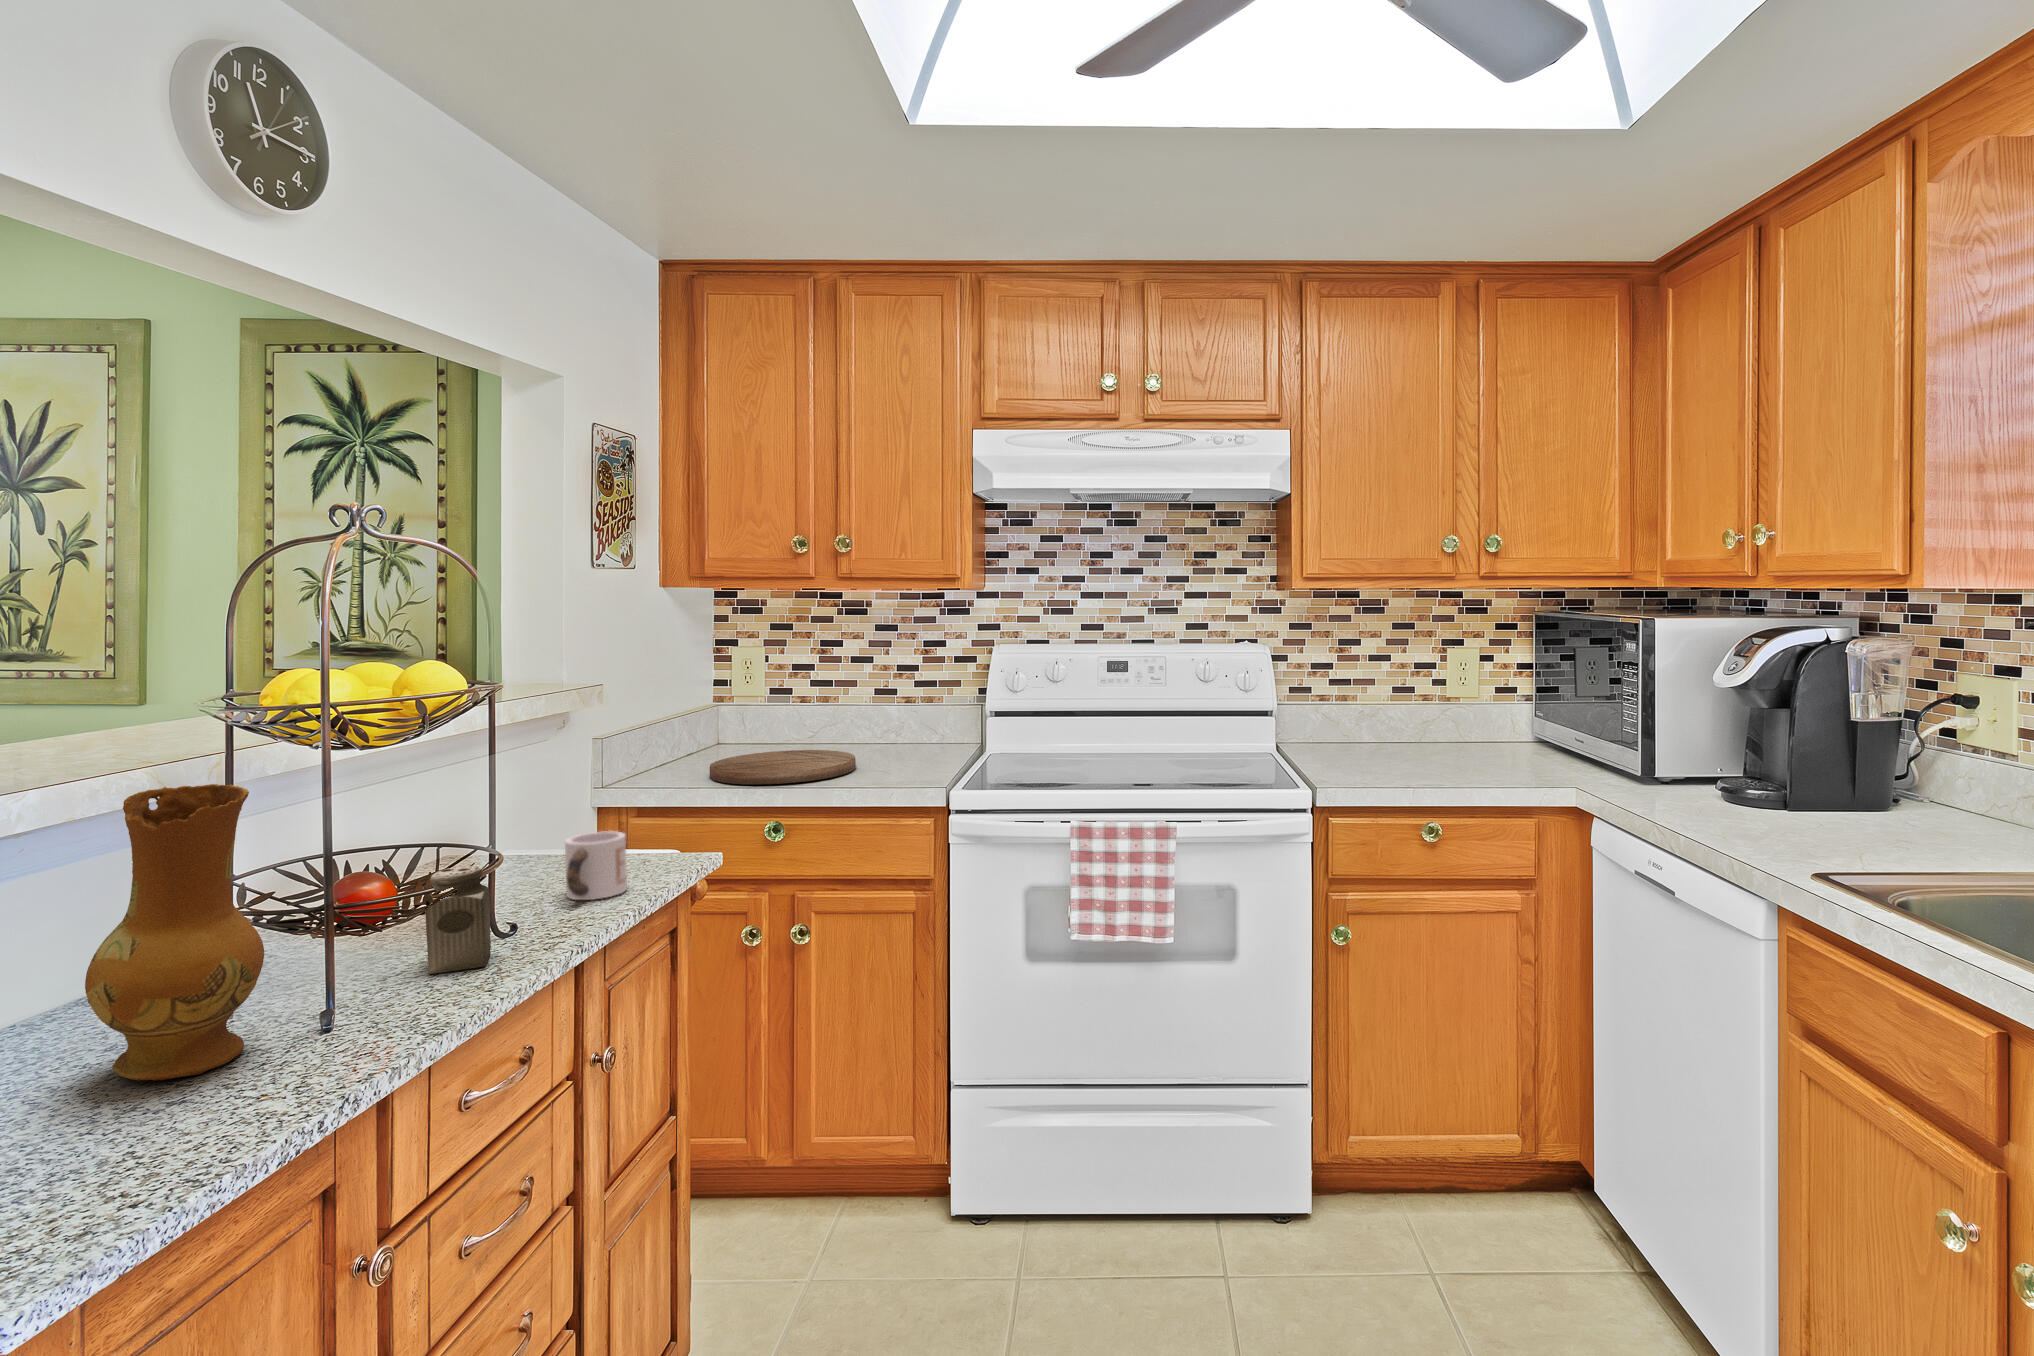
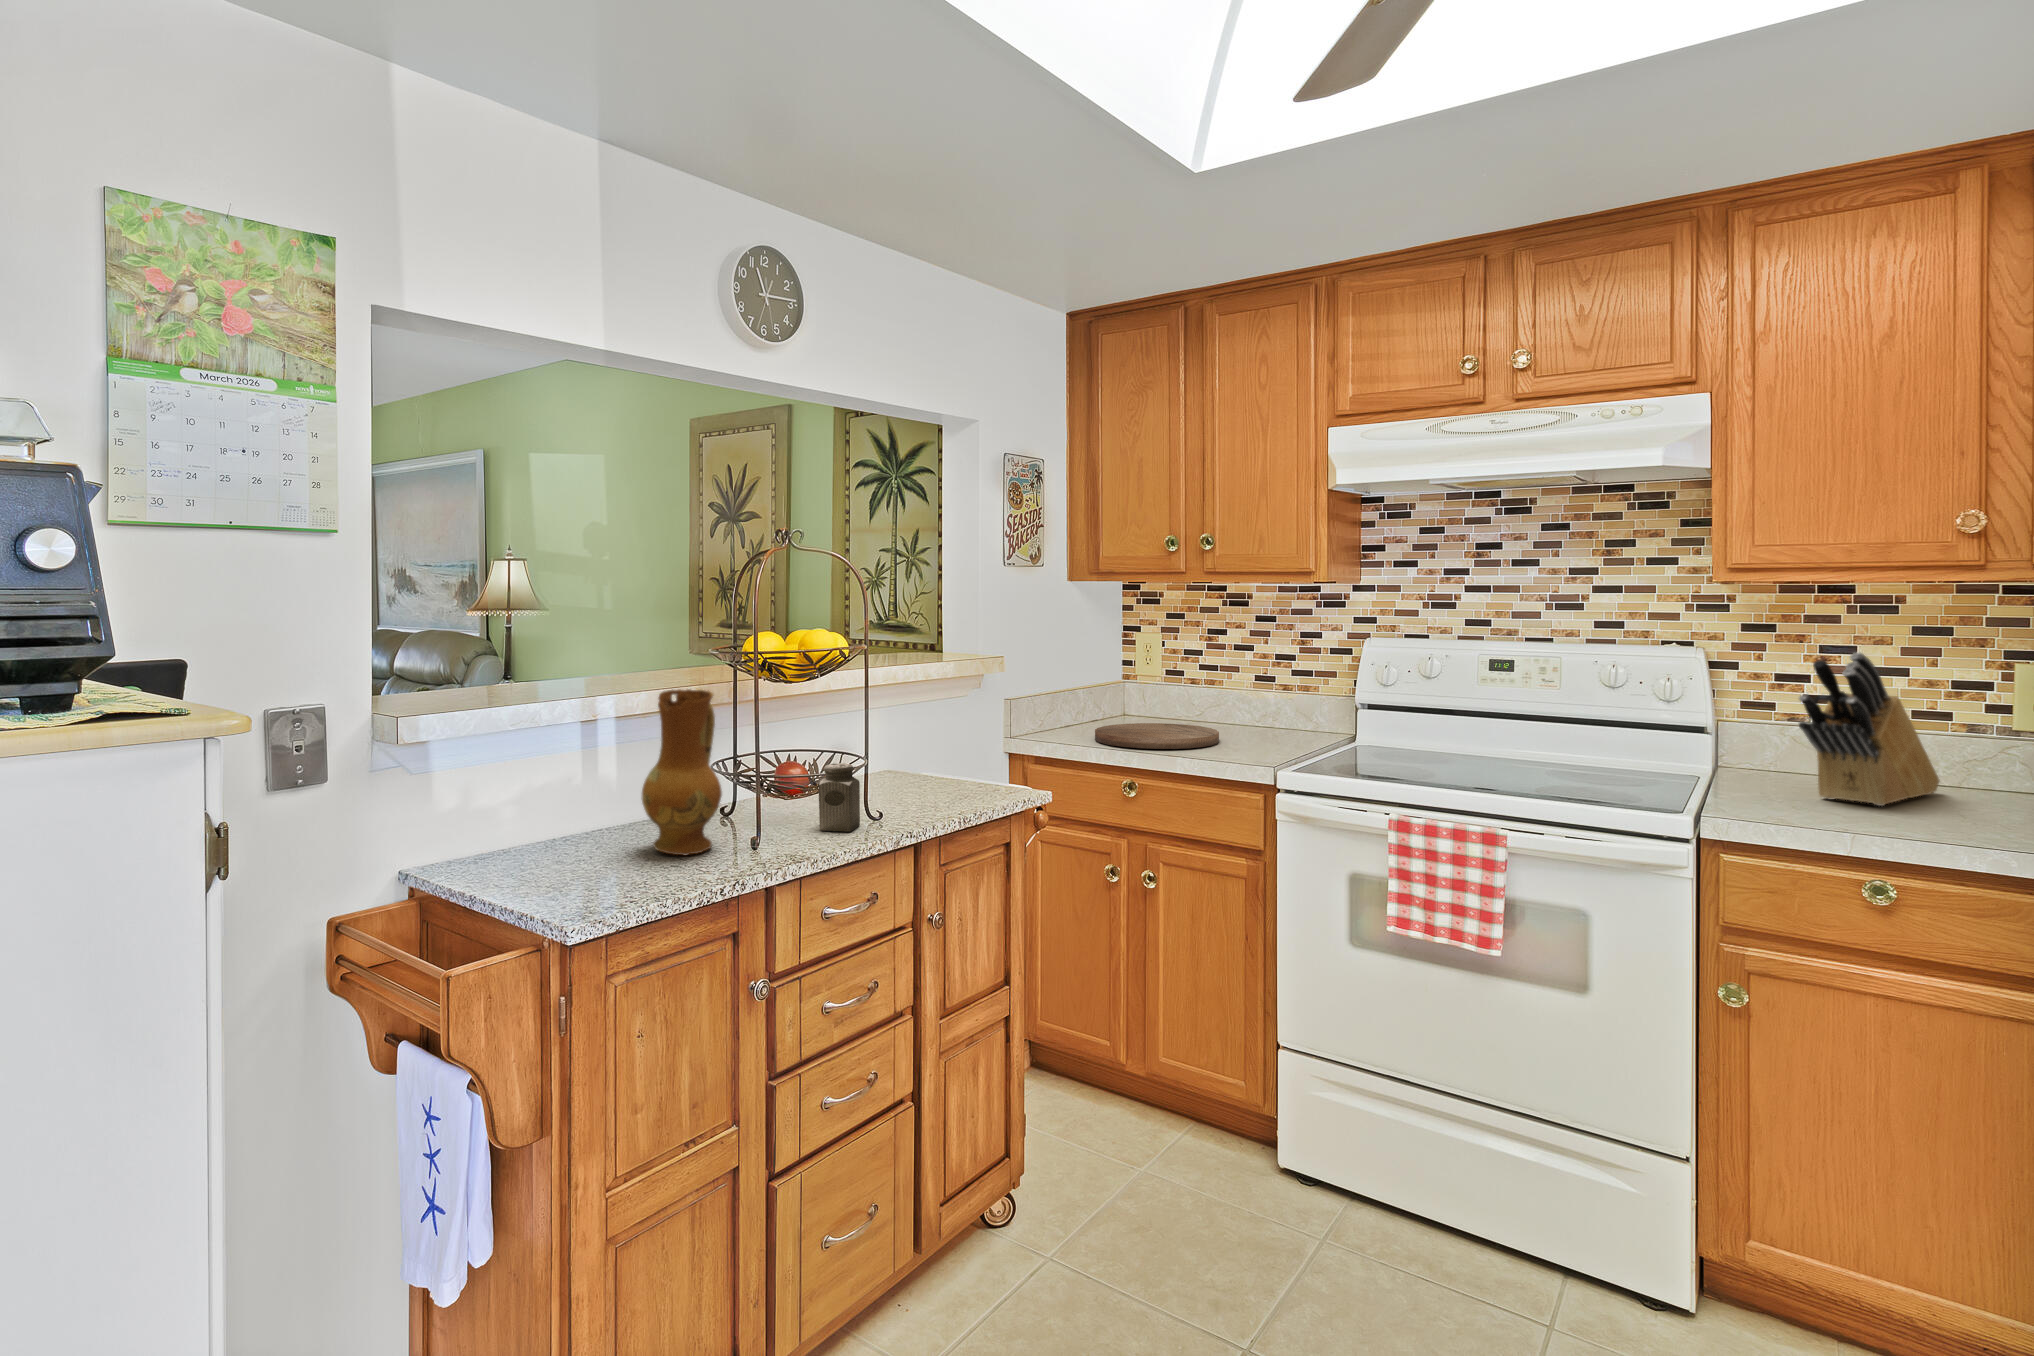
knife block: none [1354,644,1420,765] -> present [1798,653,1939,806]
mug: present [565,831,627,900] -> none [923,758,968,806]

